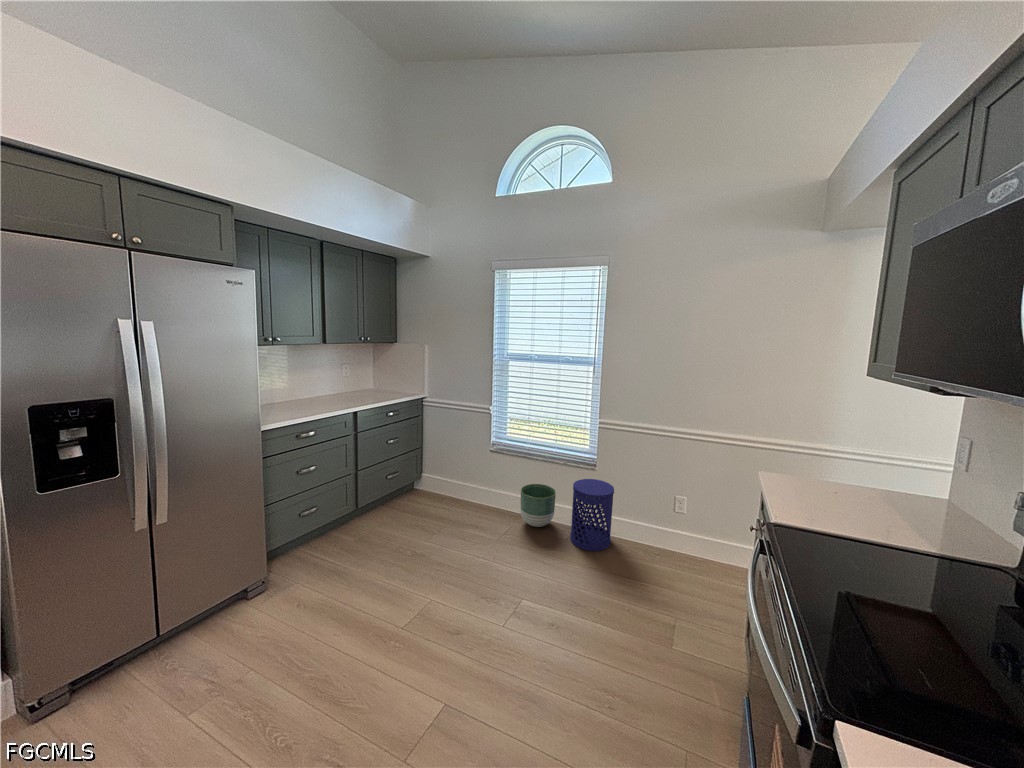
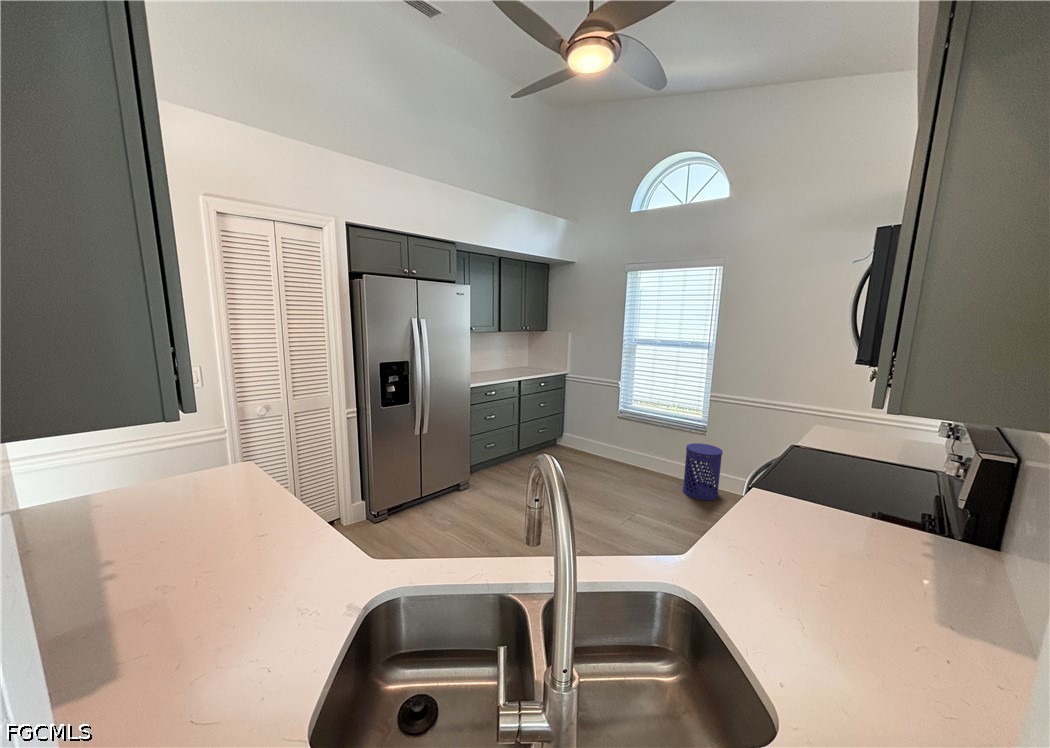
planter: present [521,484,556,527] -> none [642,446,672,479]

